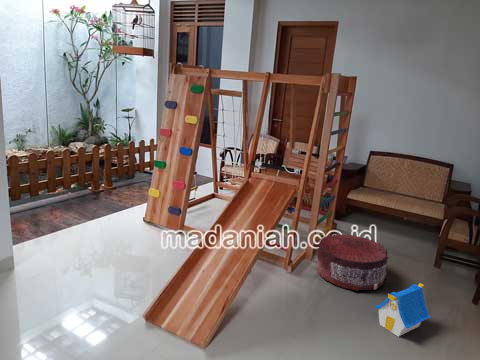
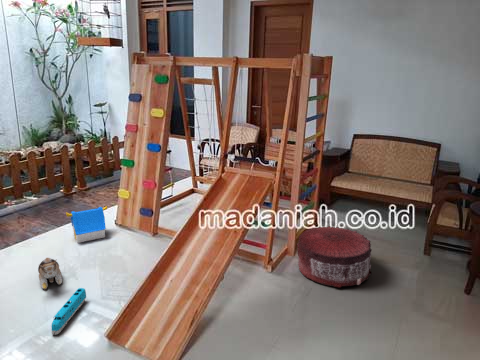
plush toy: none [78,246,99,275] -> present [38,258,62,289]
toy train: none [95,276,123,315] -> present [51,288,86,334]
toy house: present [375,283,430,337] -> present [66,206,107,243]

